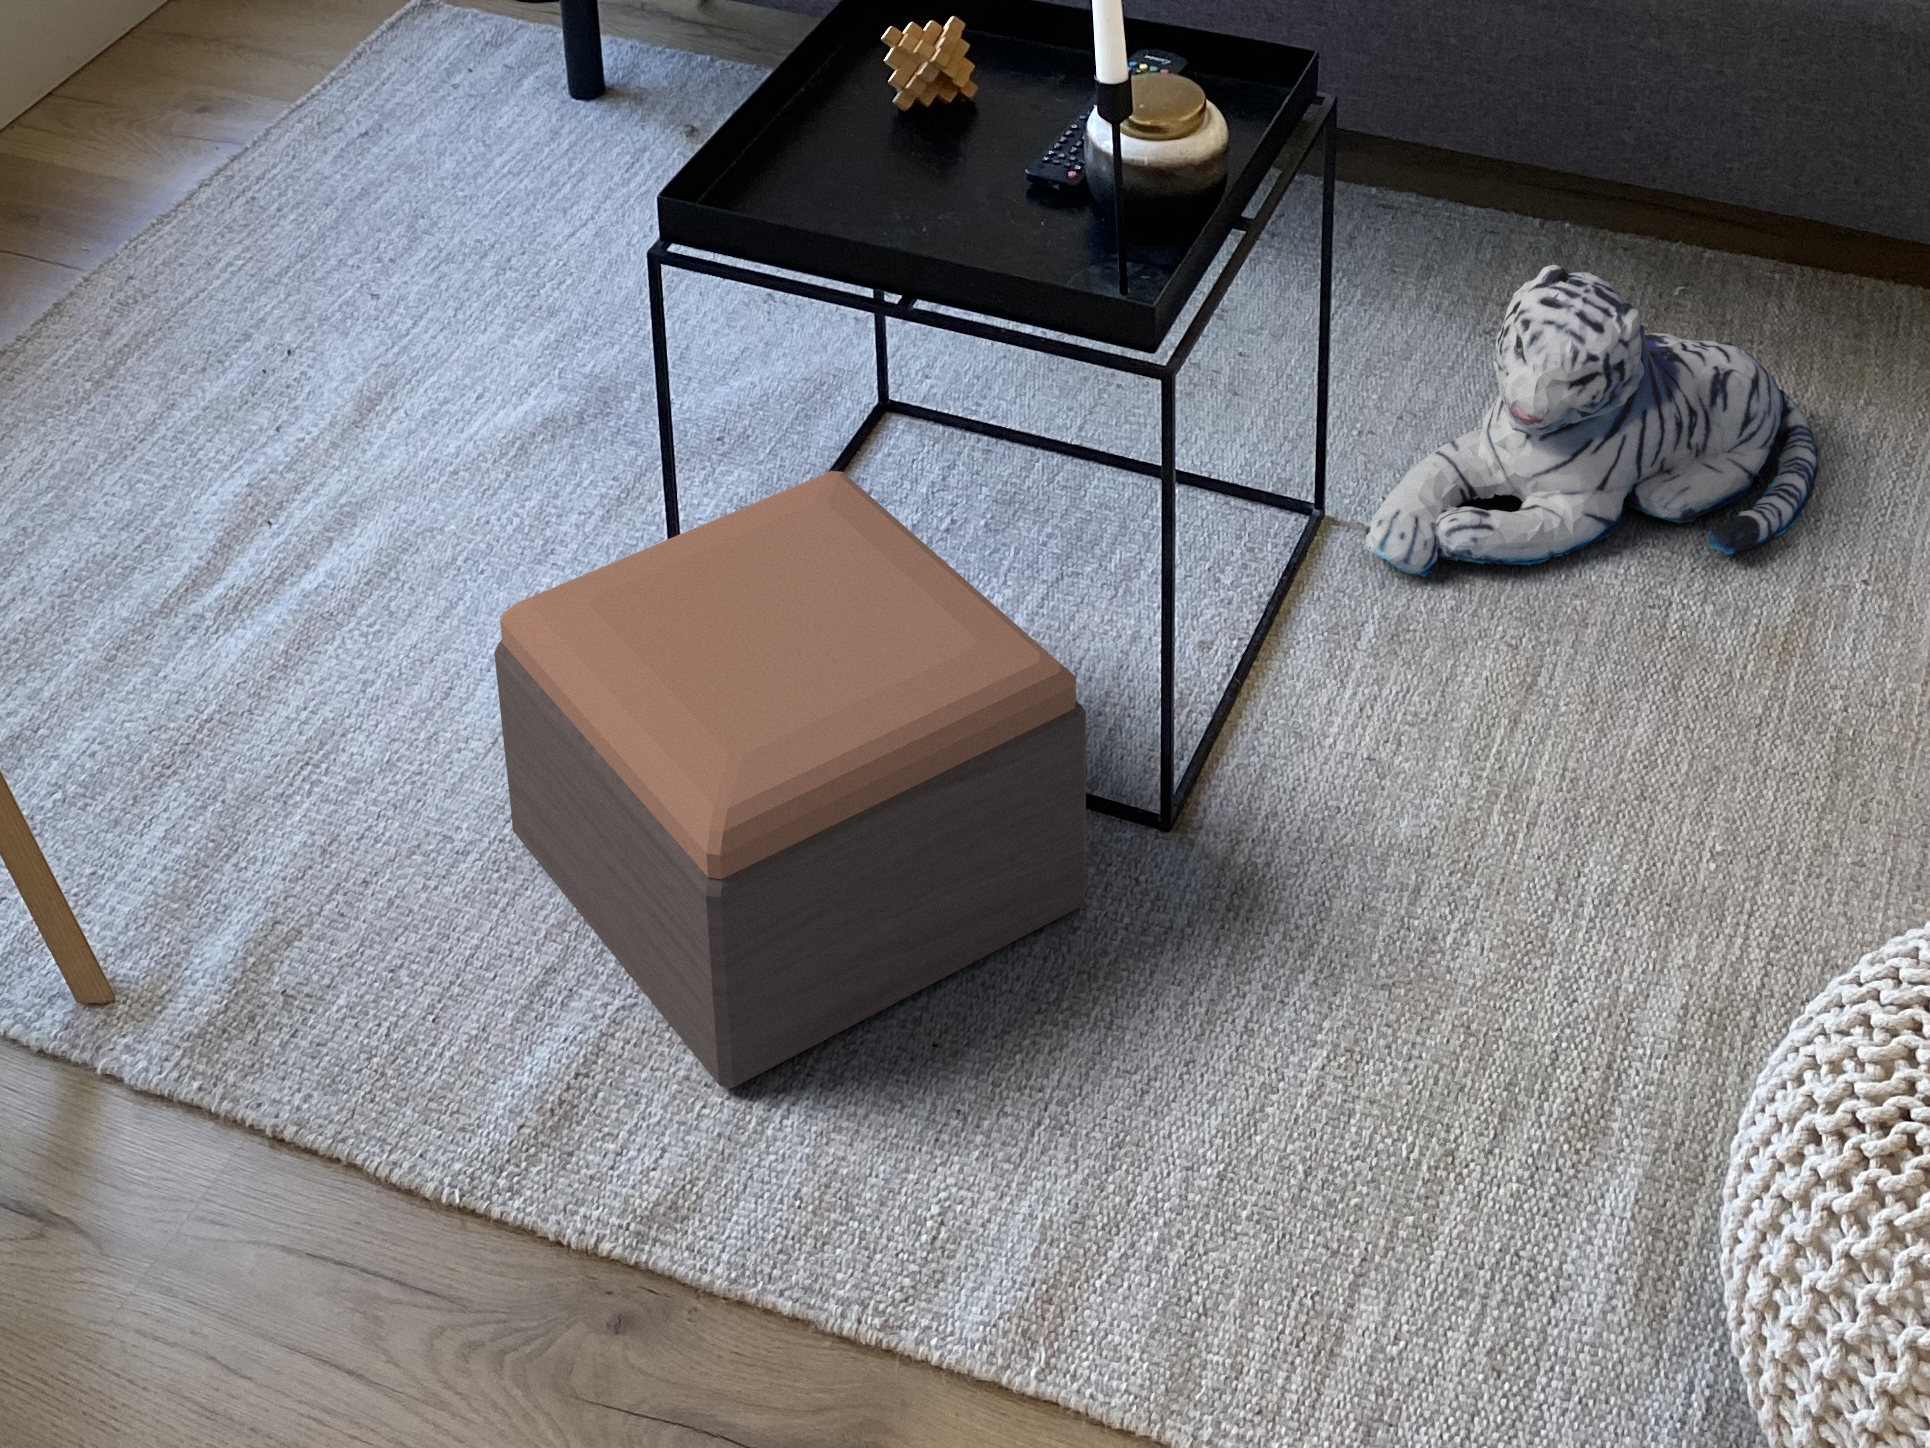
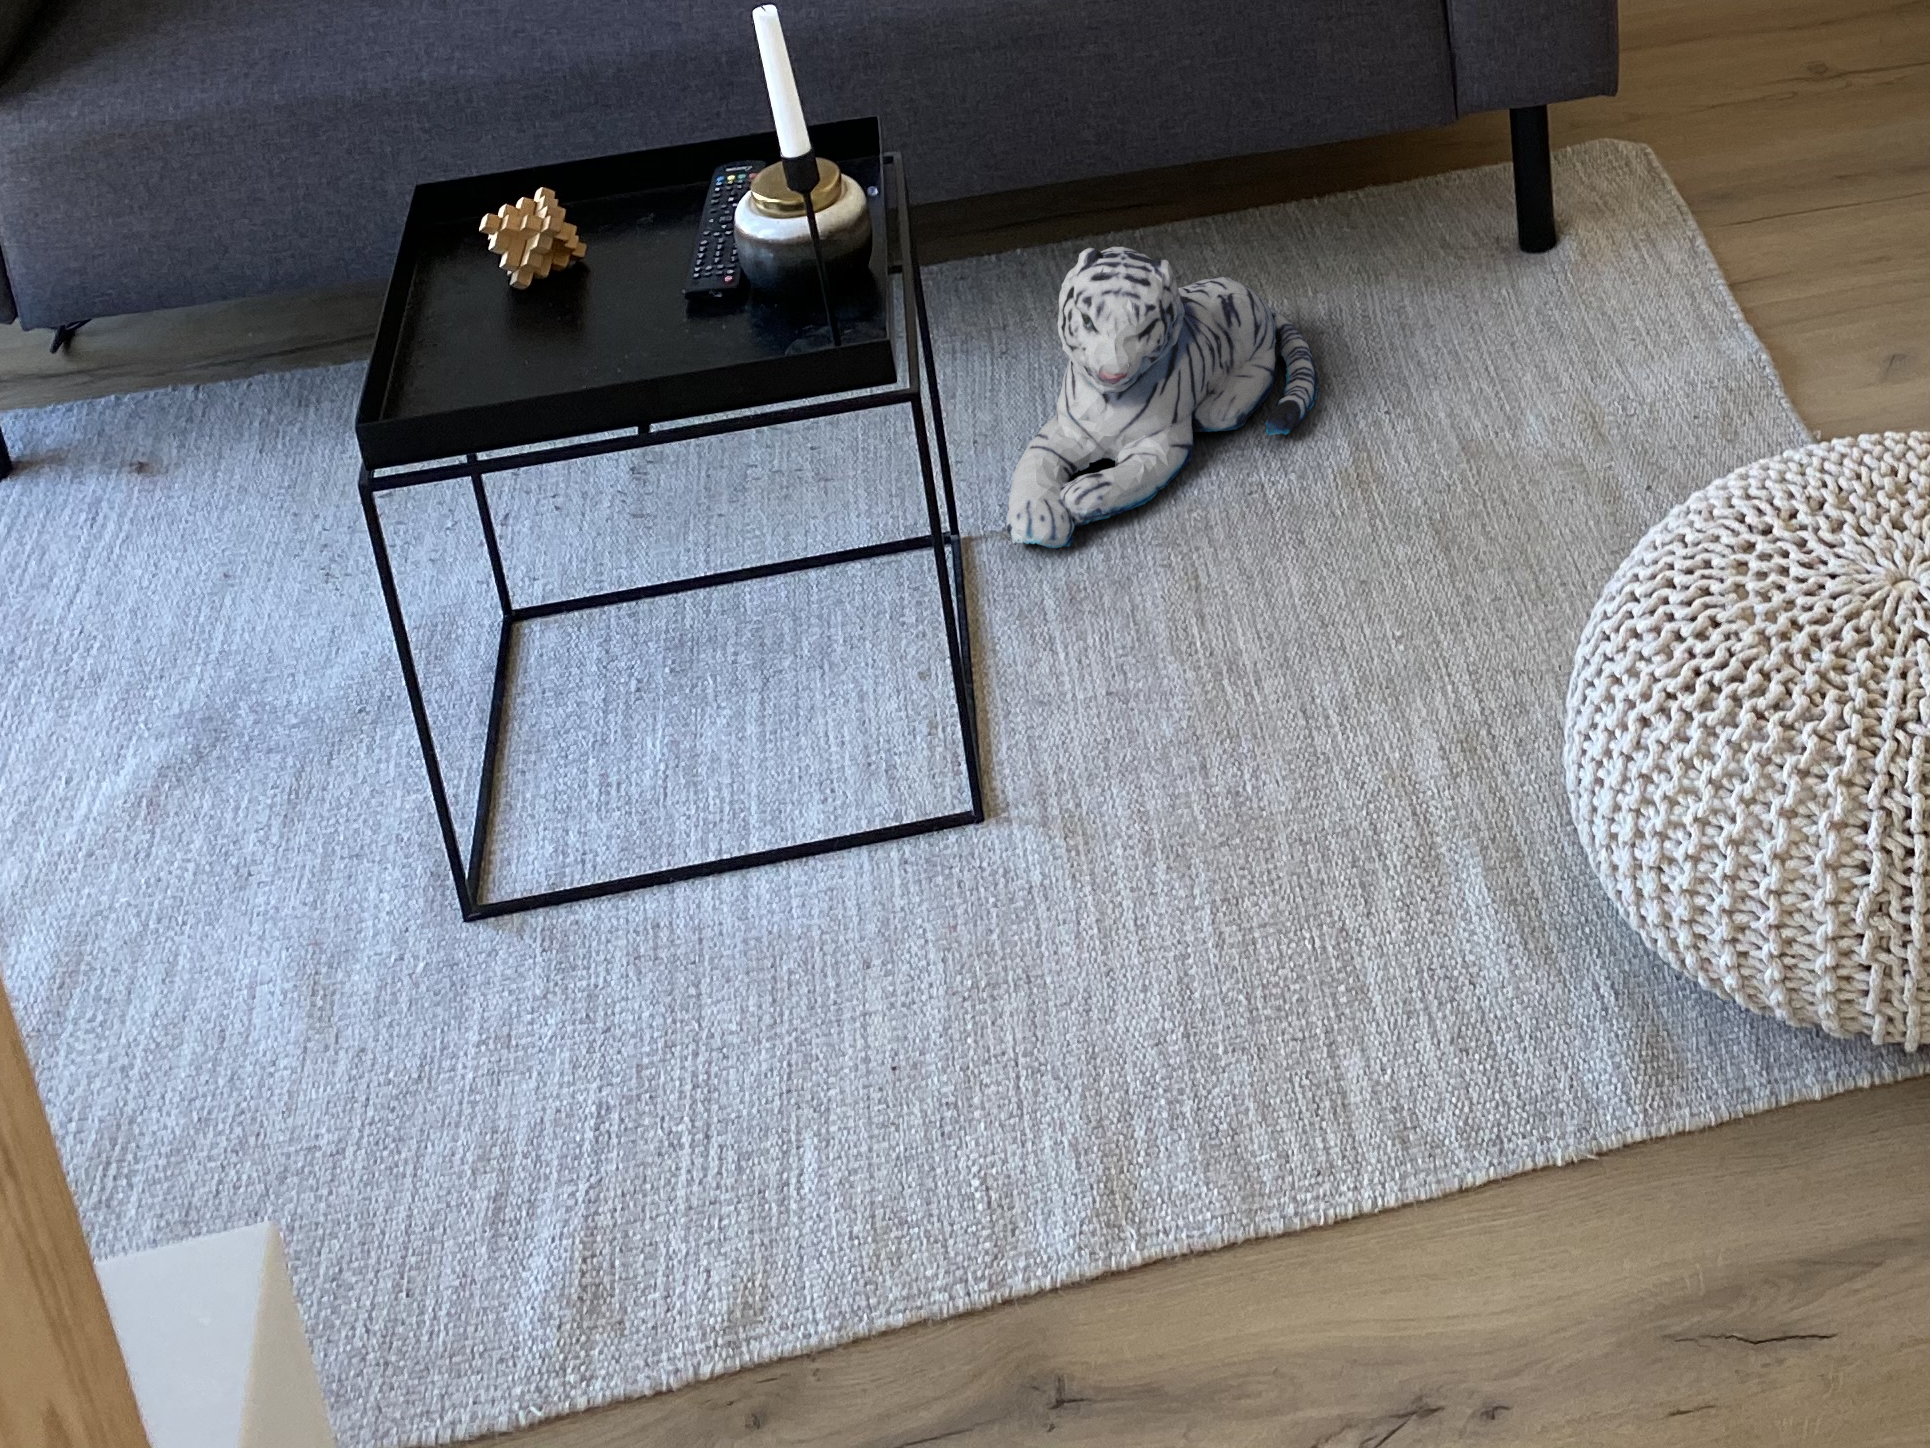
footstool: present [494,471,1086,1089] -> none [330,631,951,1192]

